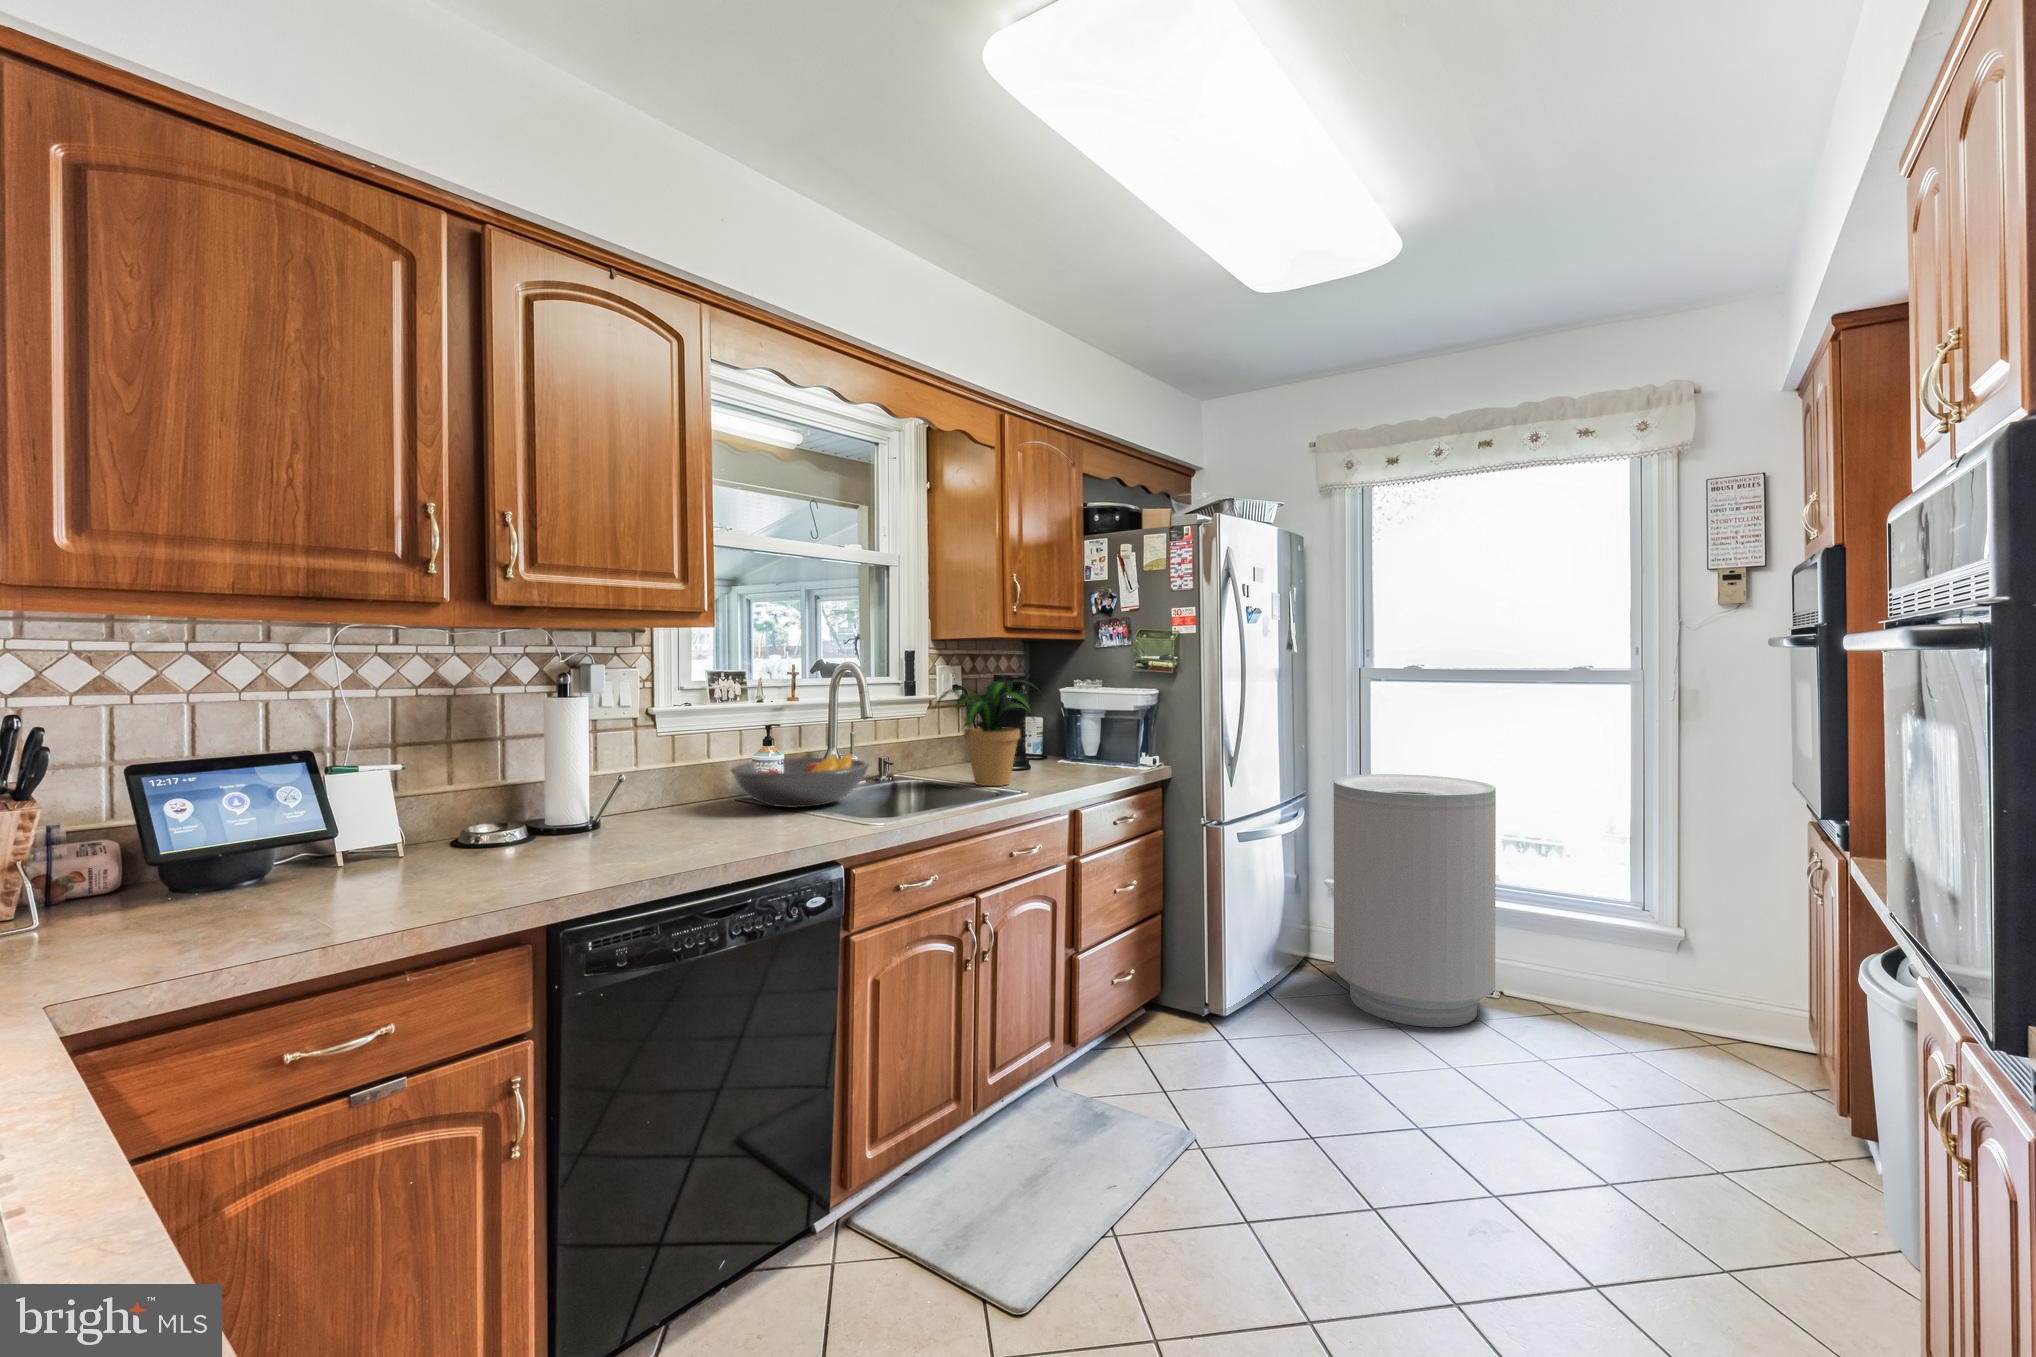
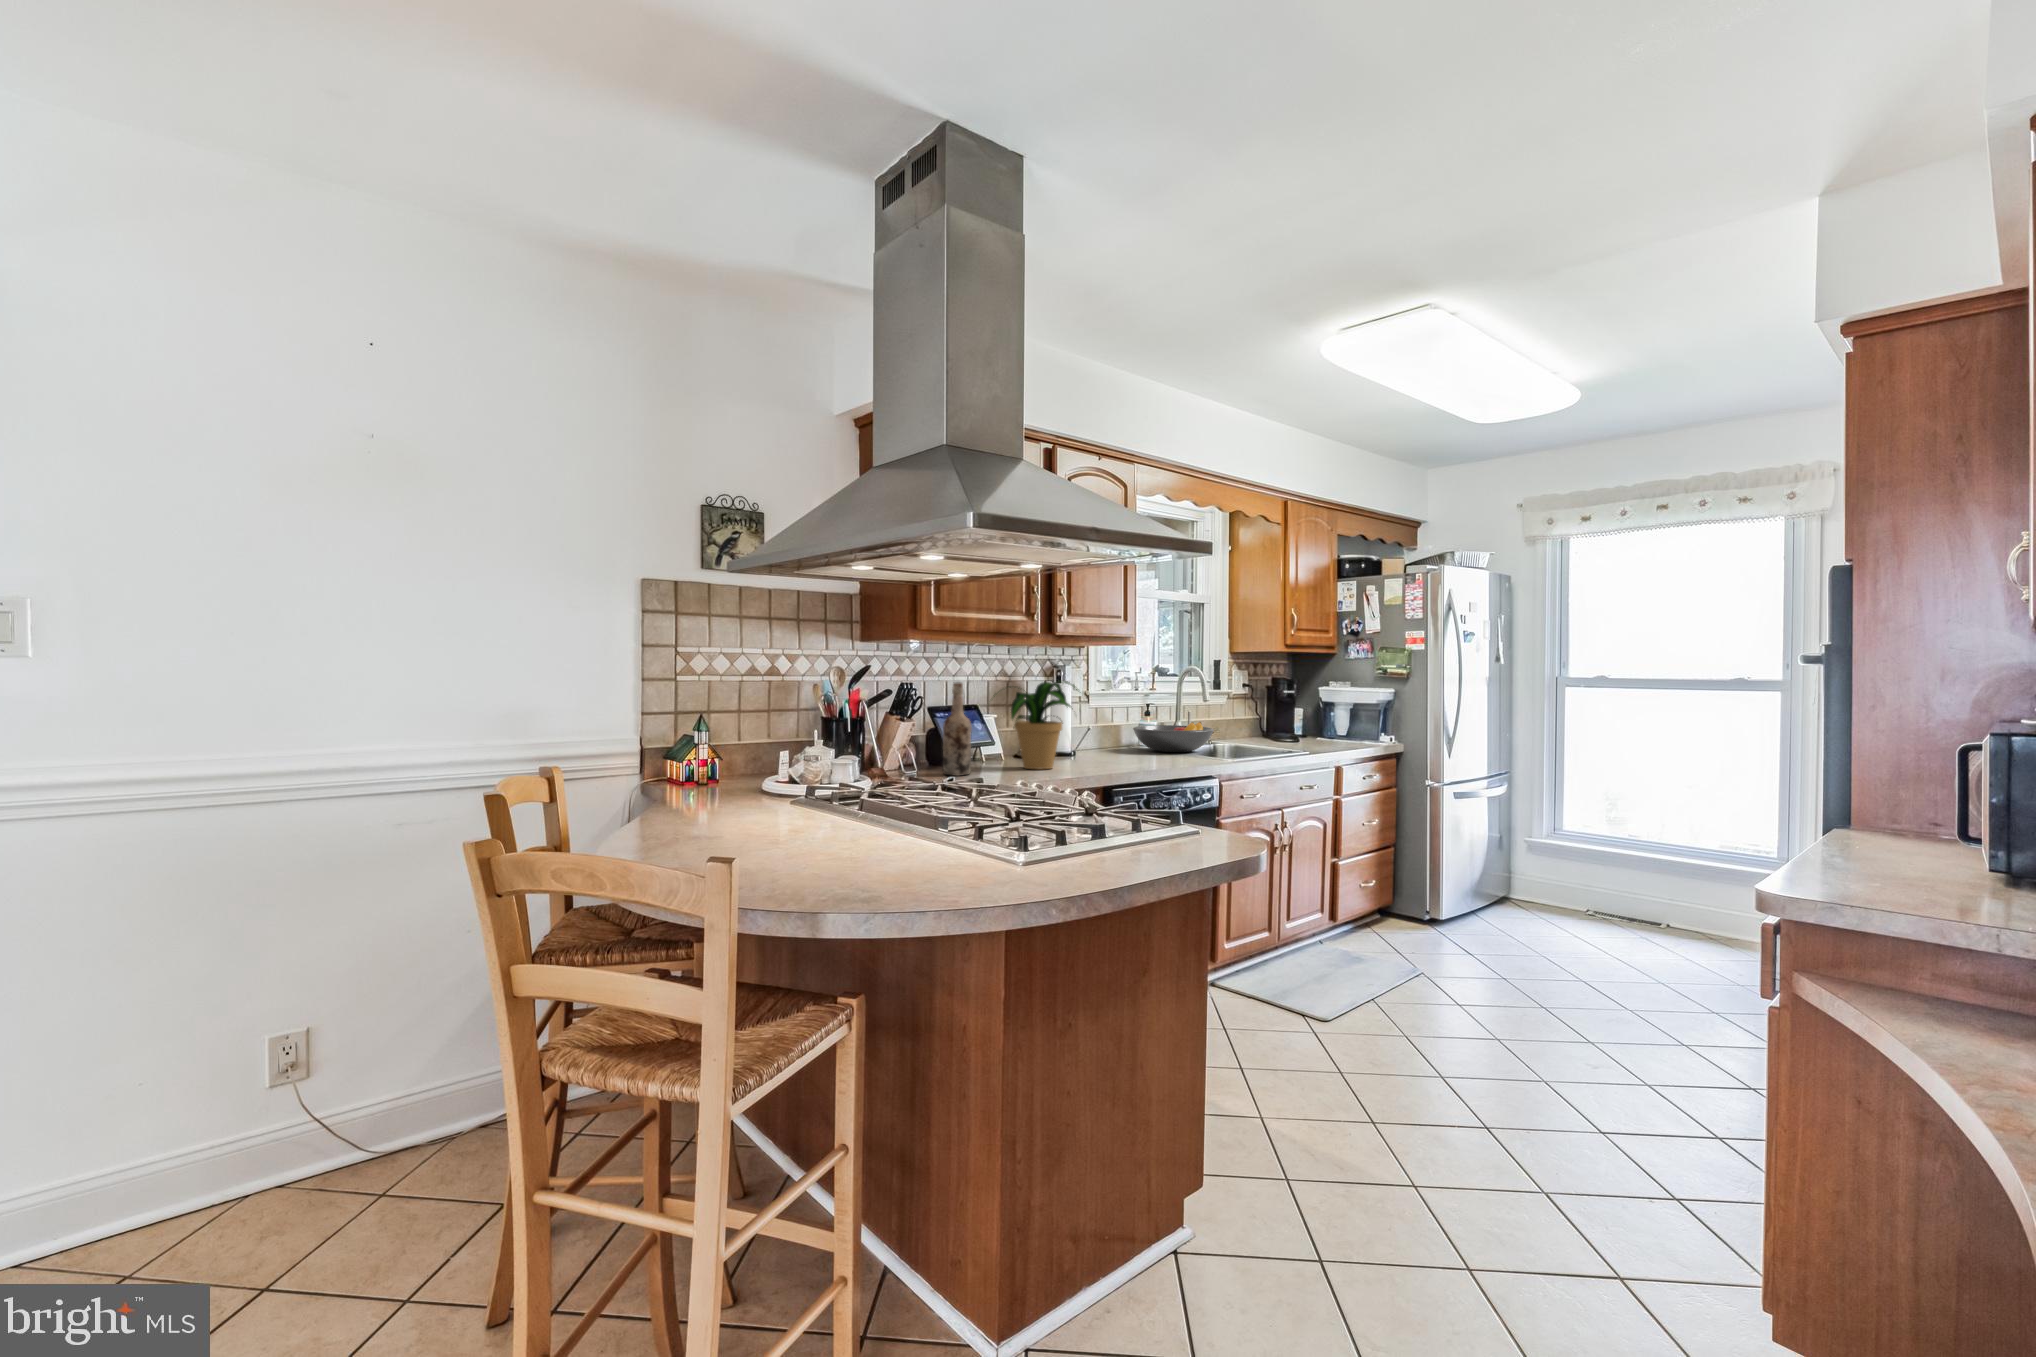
potted plant: present [934,680,1031,786] -> present [994,681,1077,769]
wine bottle: none [71,710,170,940] -> present [943,683,972,776]
trash can: present [1334,774,1496,1027] -> none [1529,758,1664,942]

